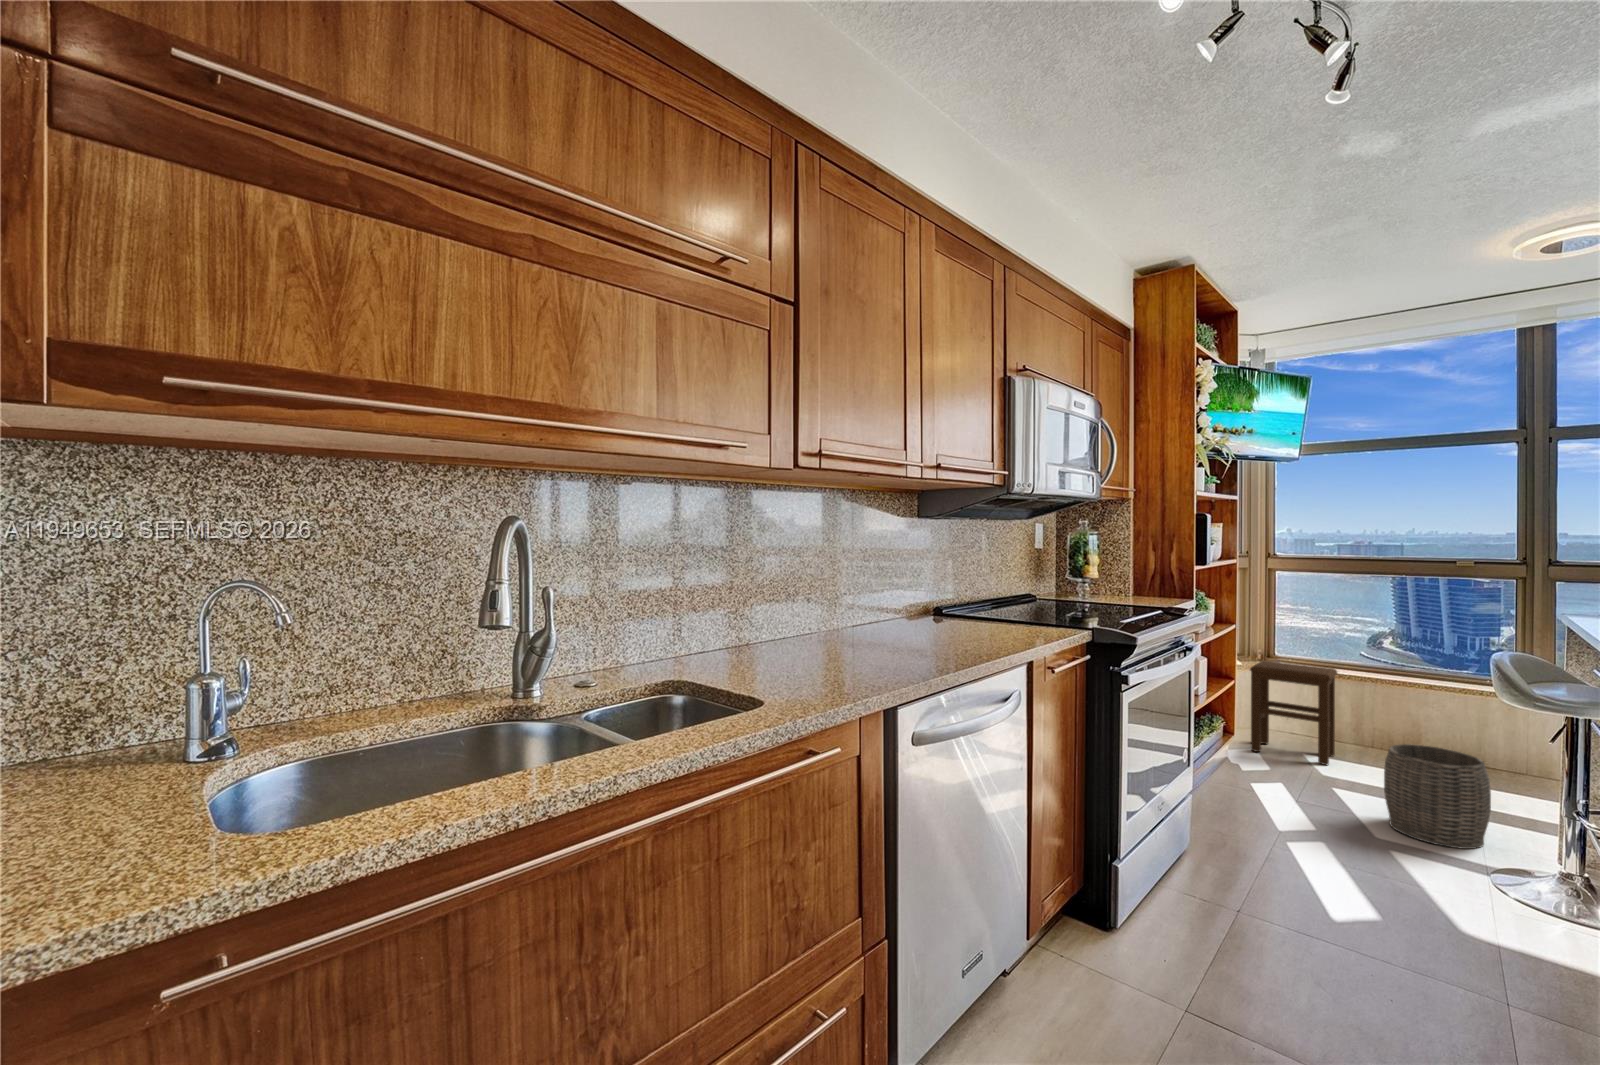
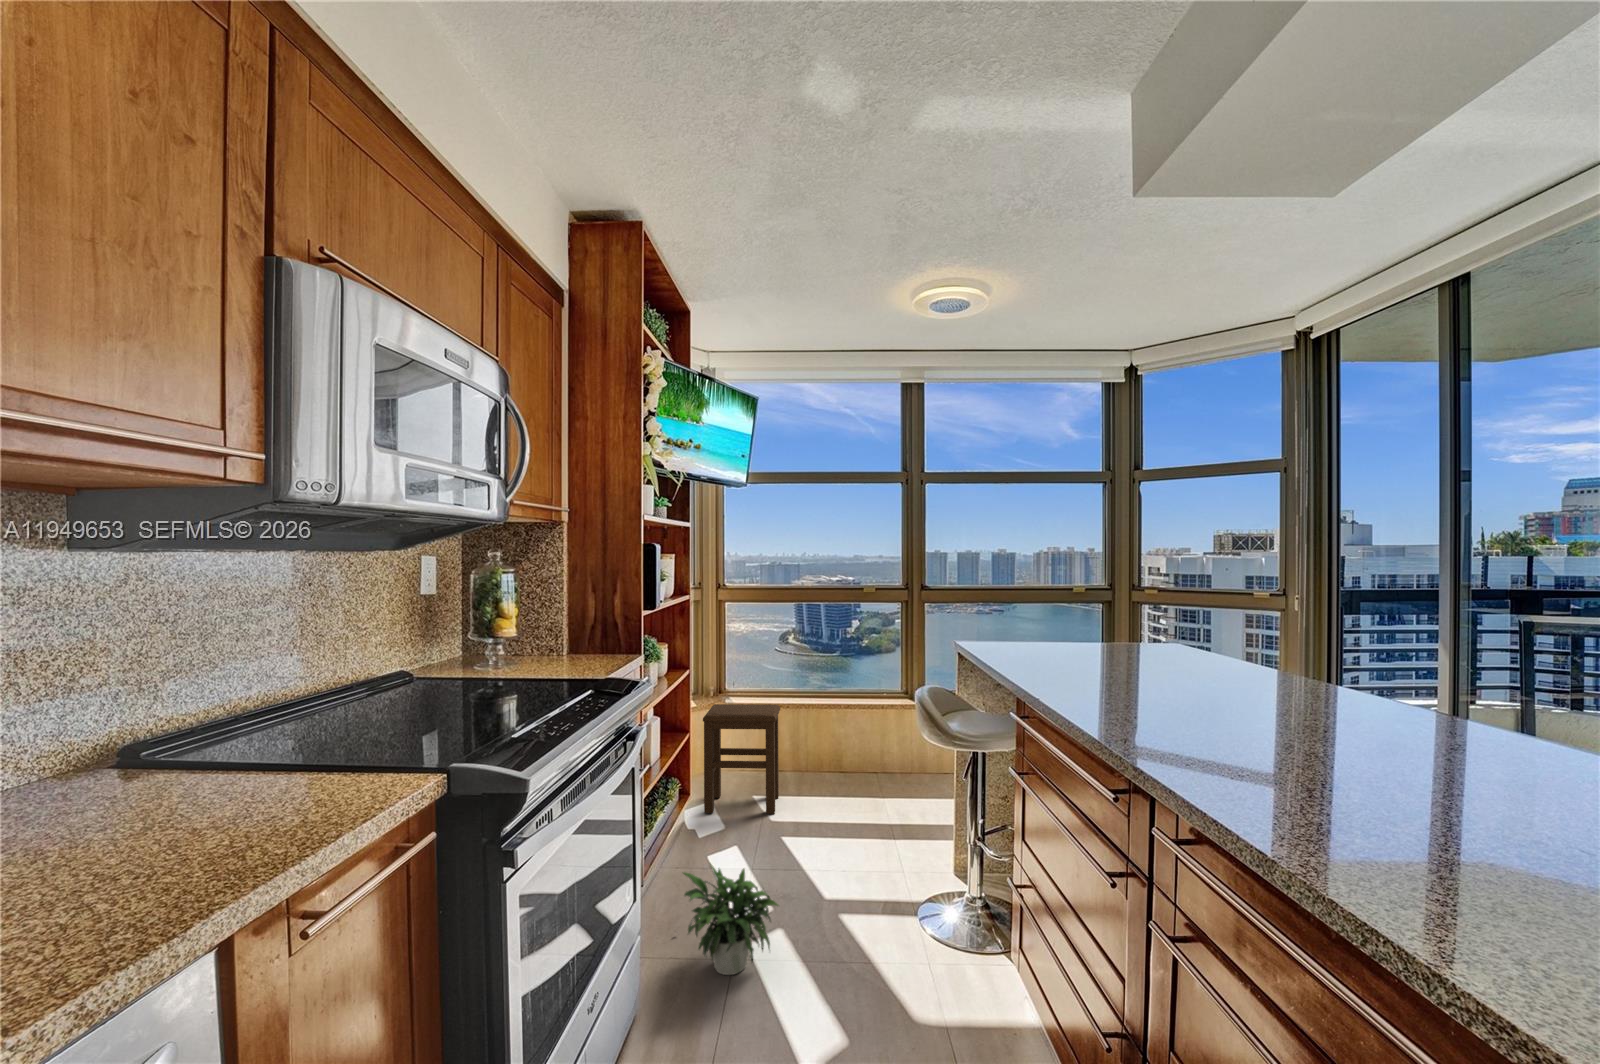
woven basket: present [1384,744,1491,849] -> none [831,791,916,909]
potted plant: none [1224,758,1320,840] -> present [683,864,779,975]

